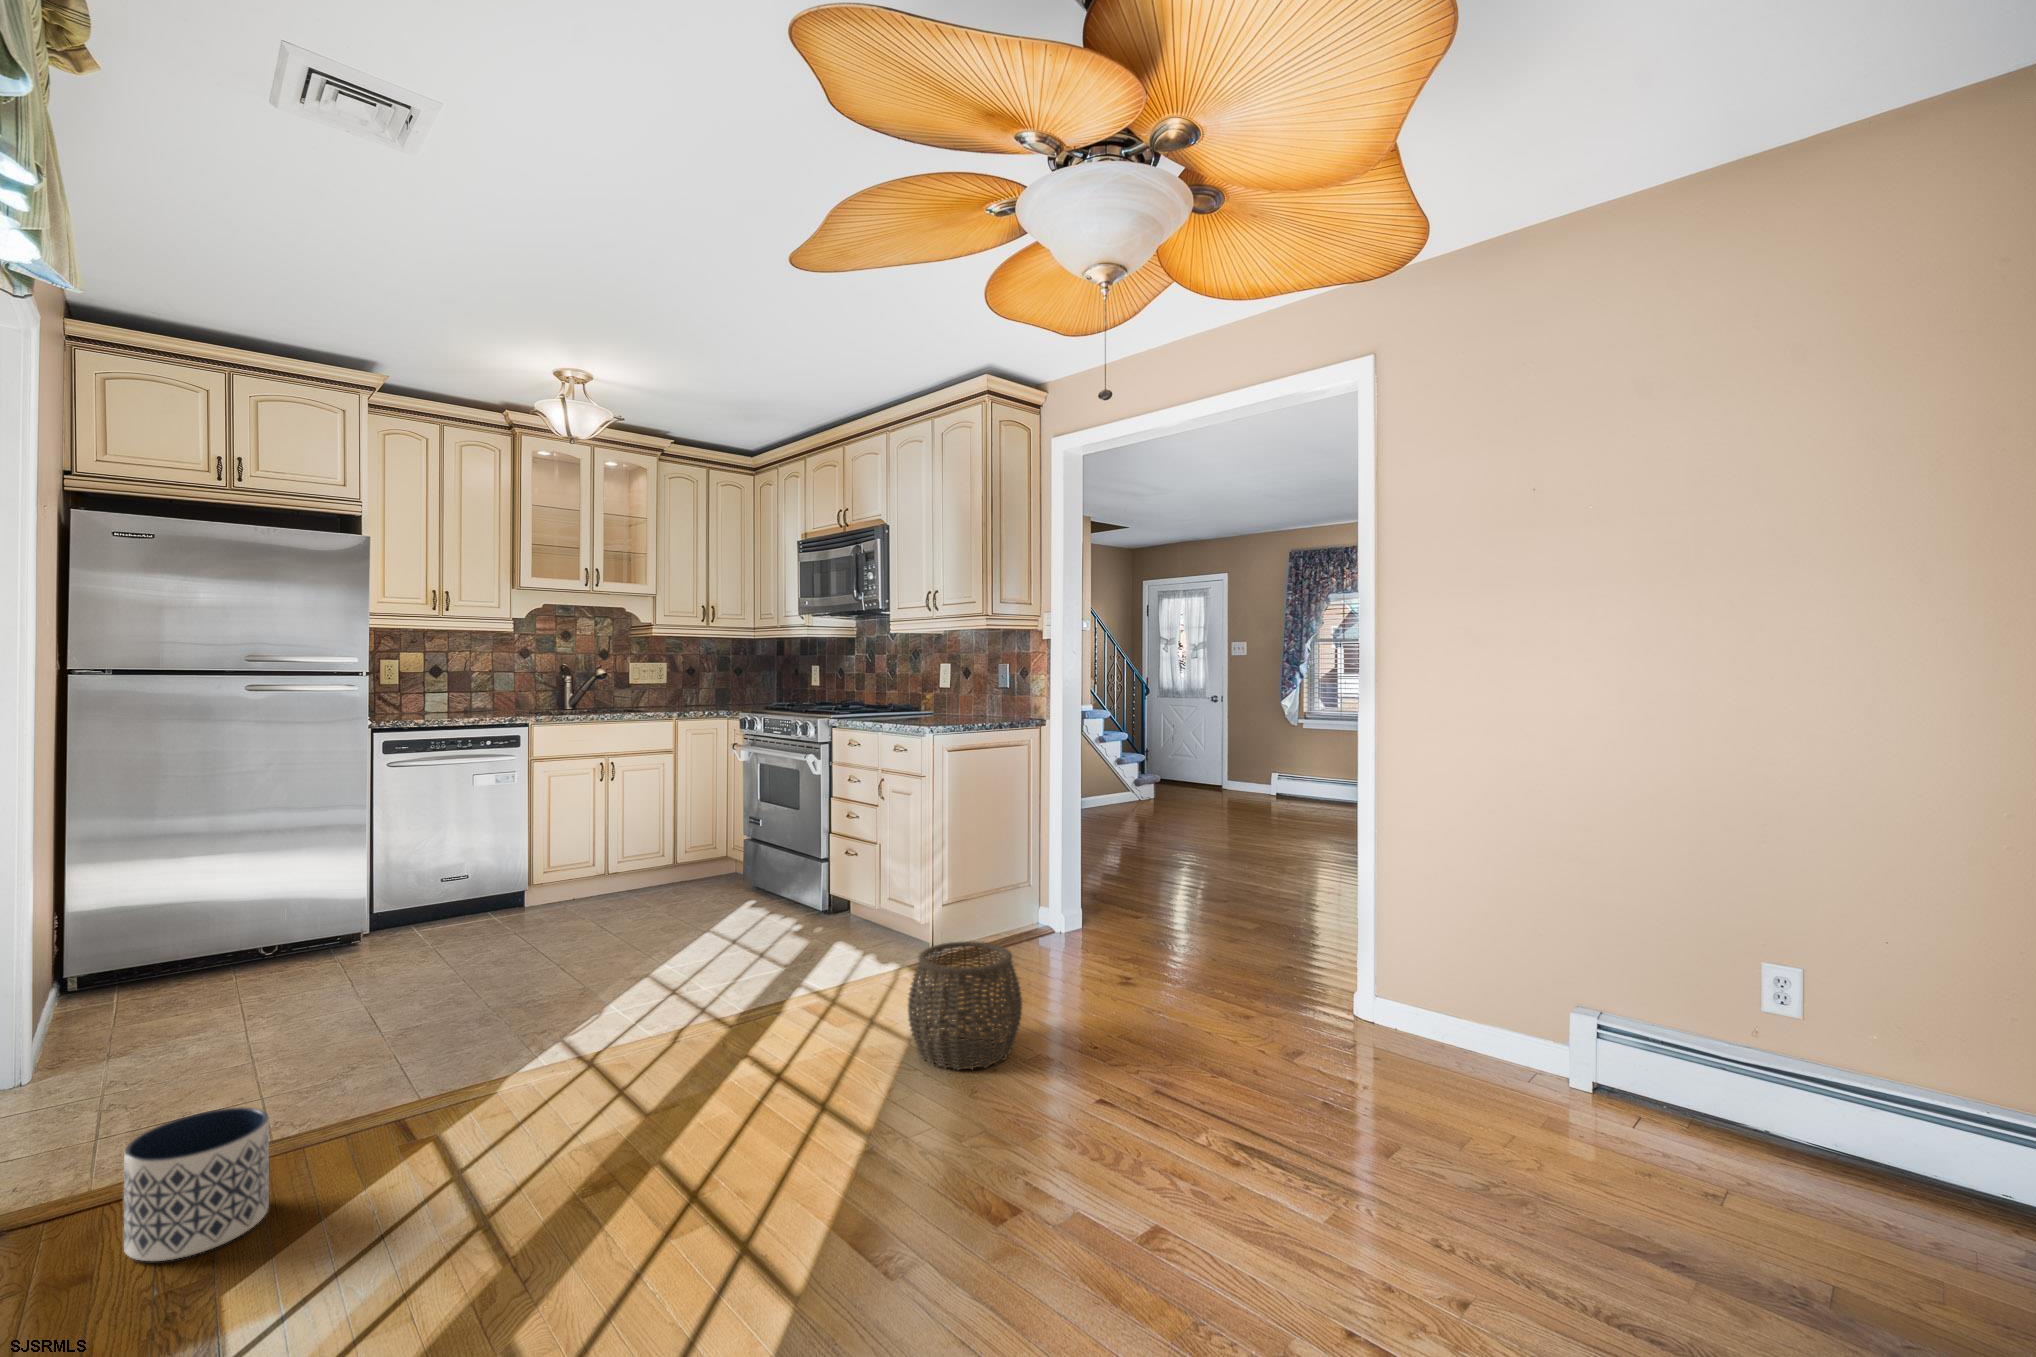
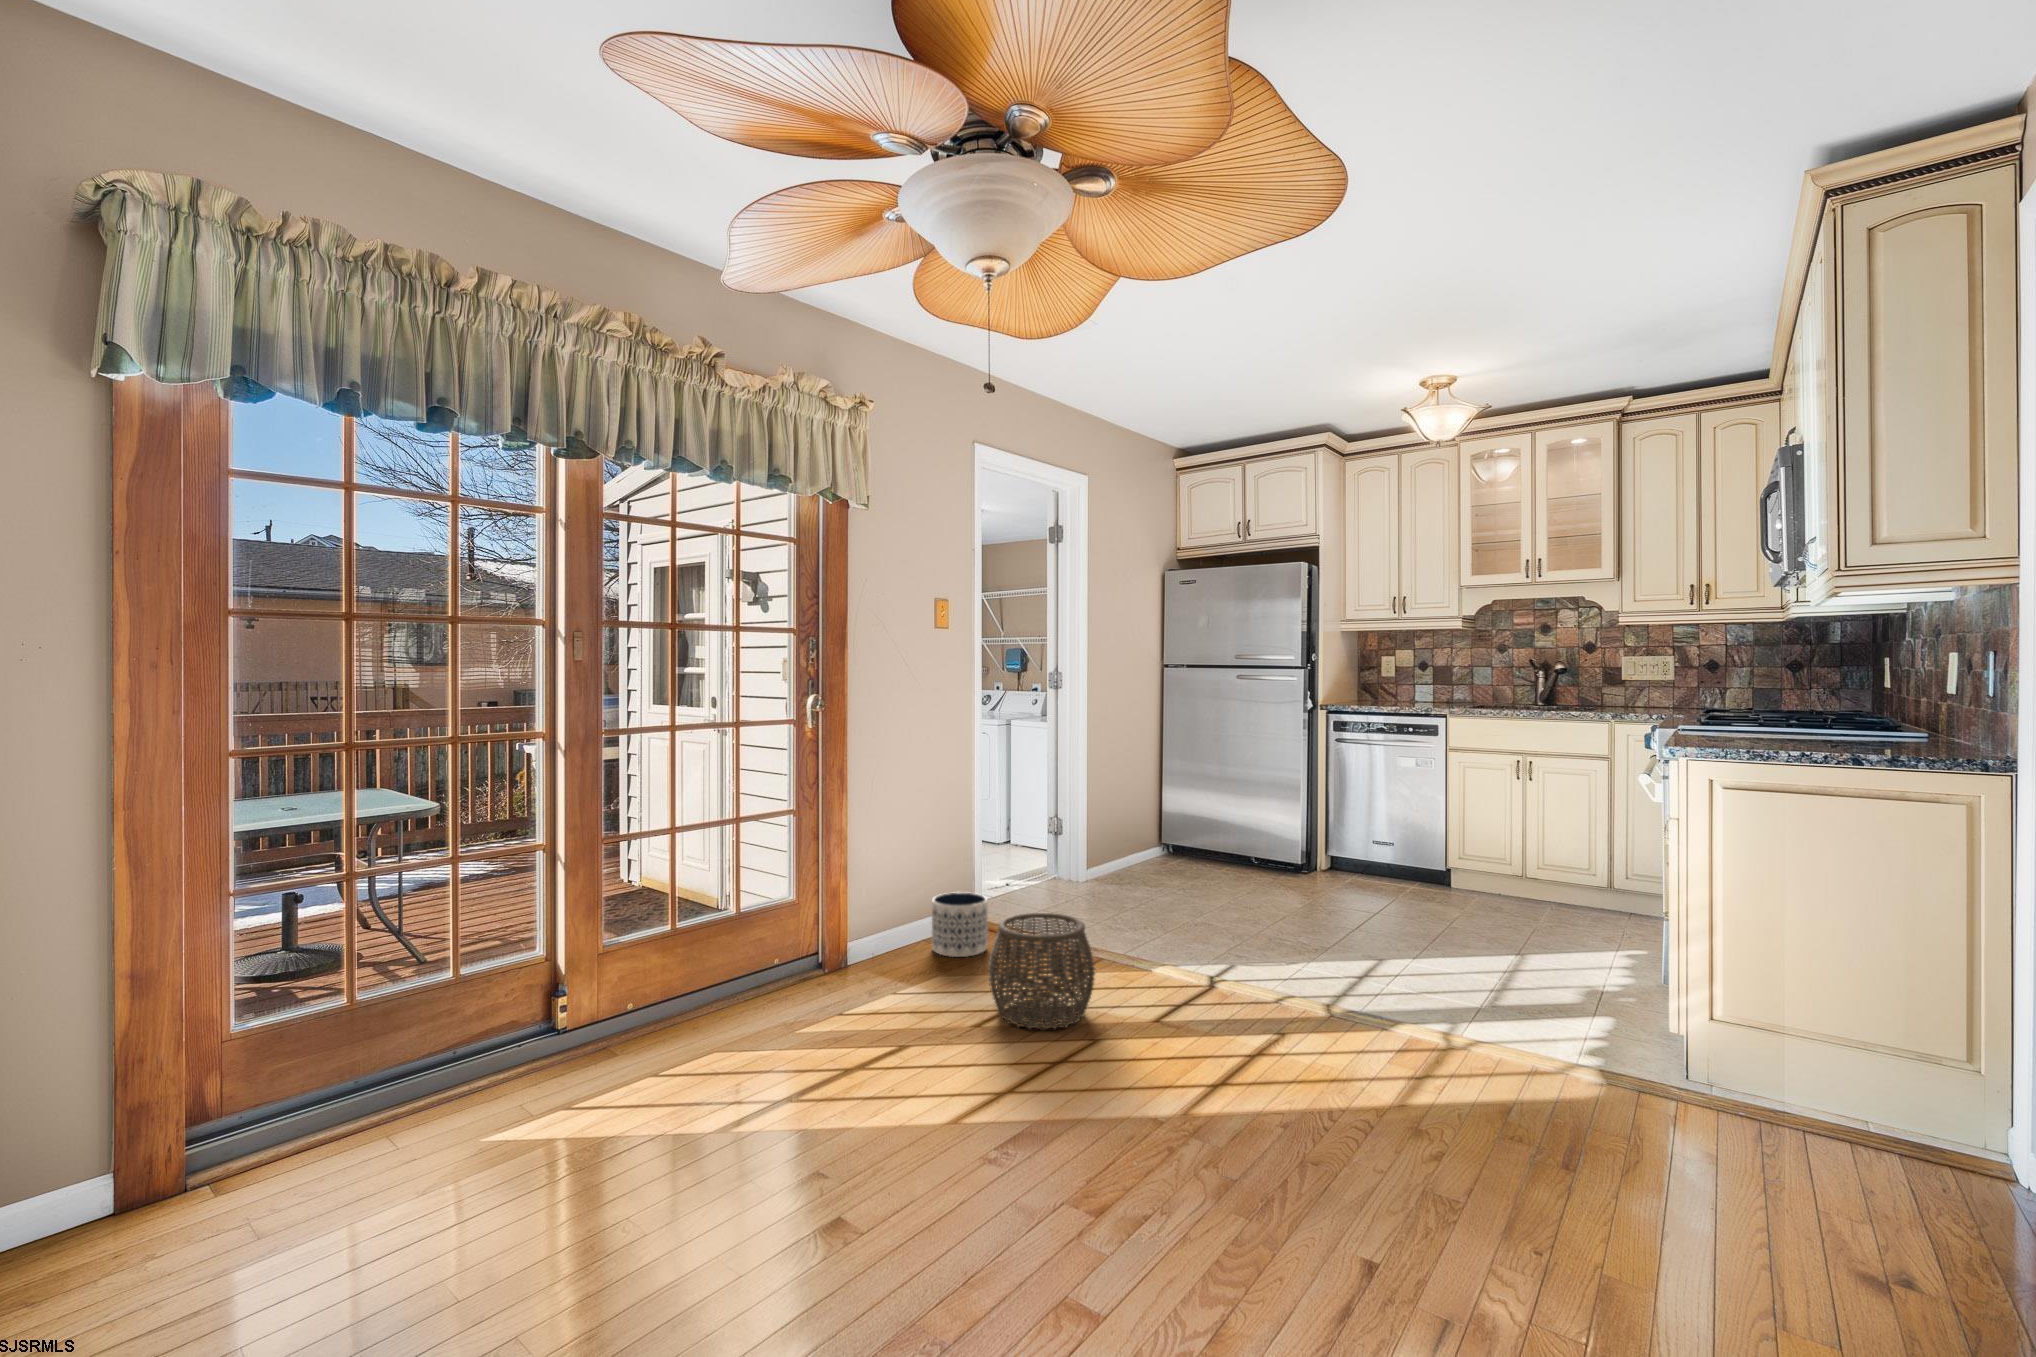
woven basket: present [908,942,1022,1070] -> present [988,913,1095,1030]

